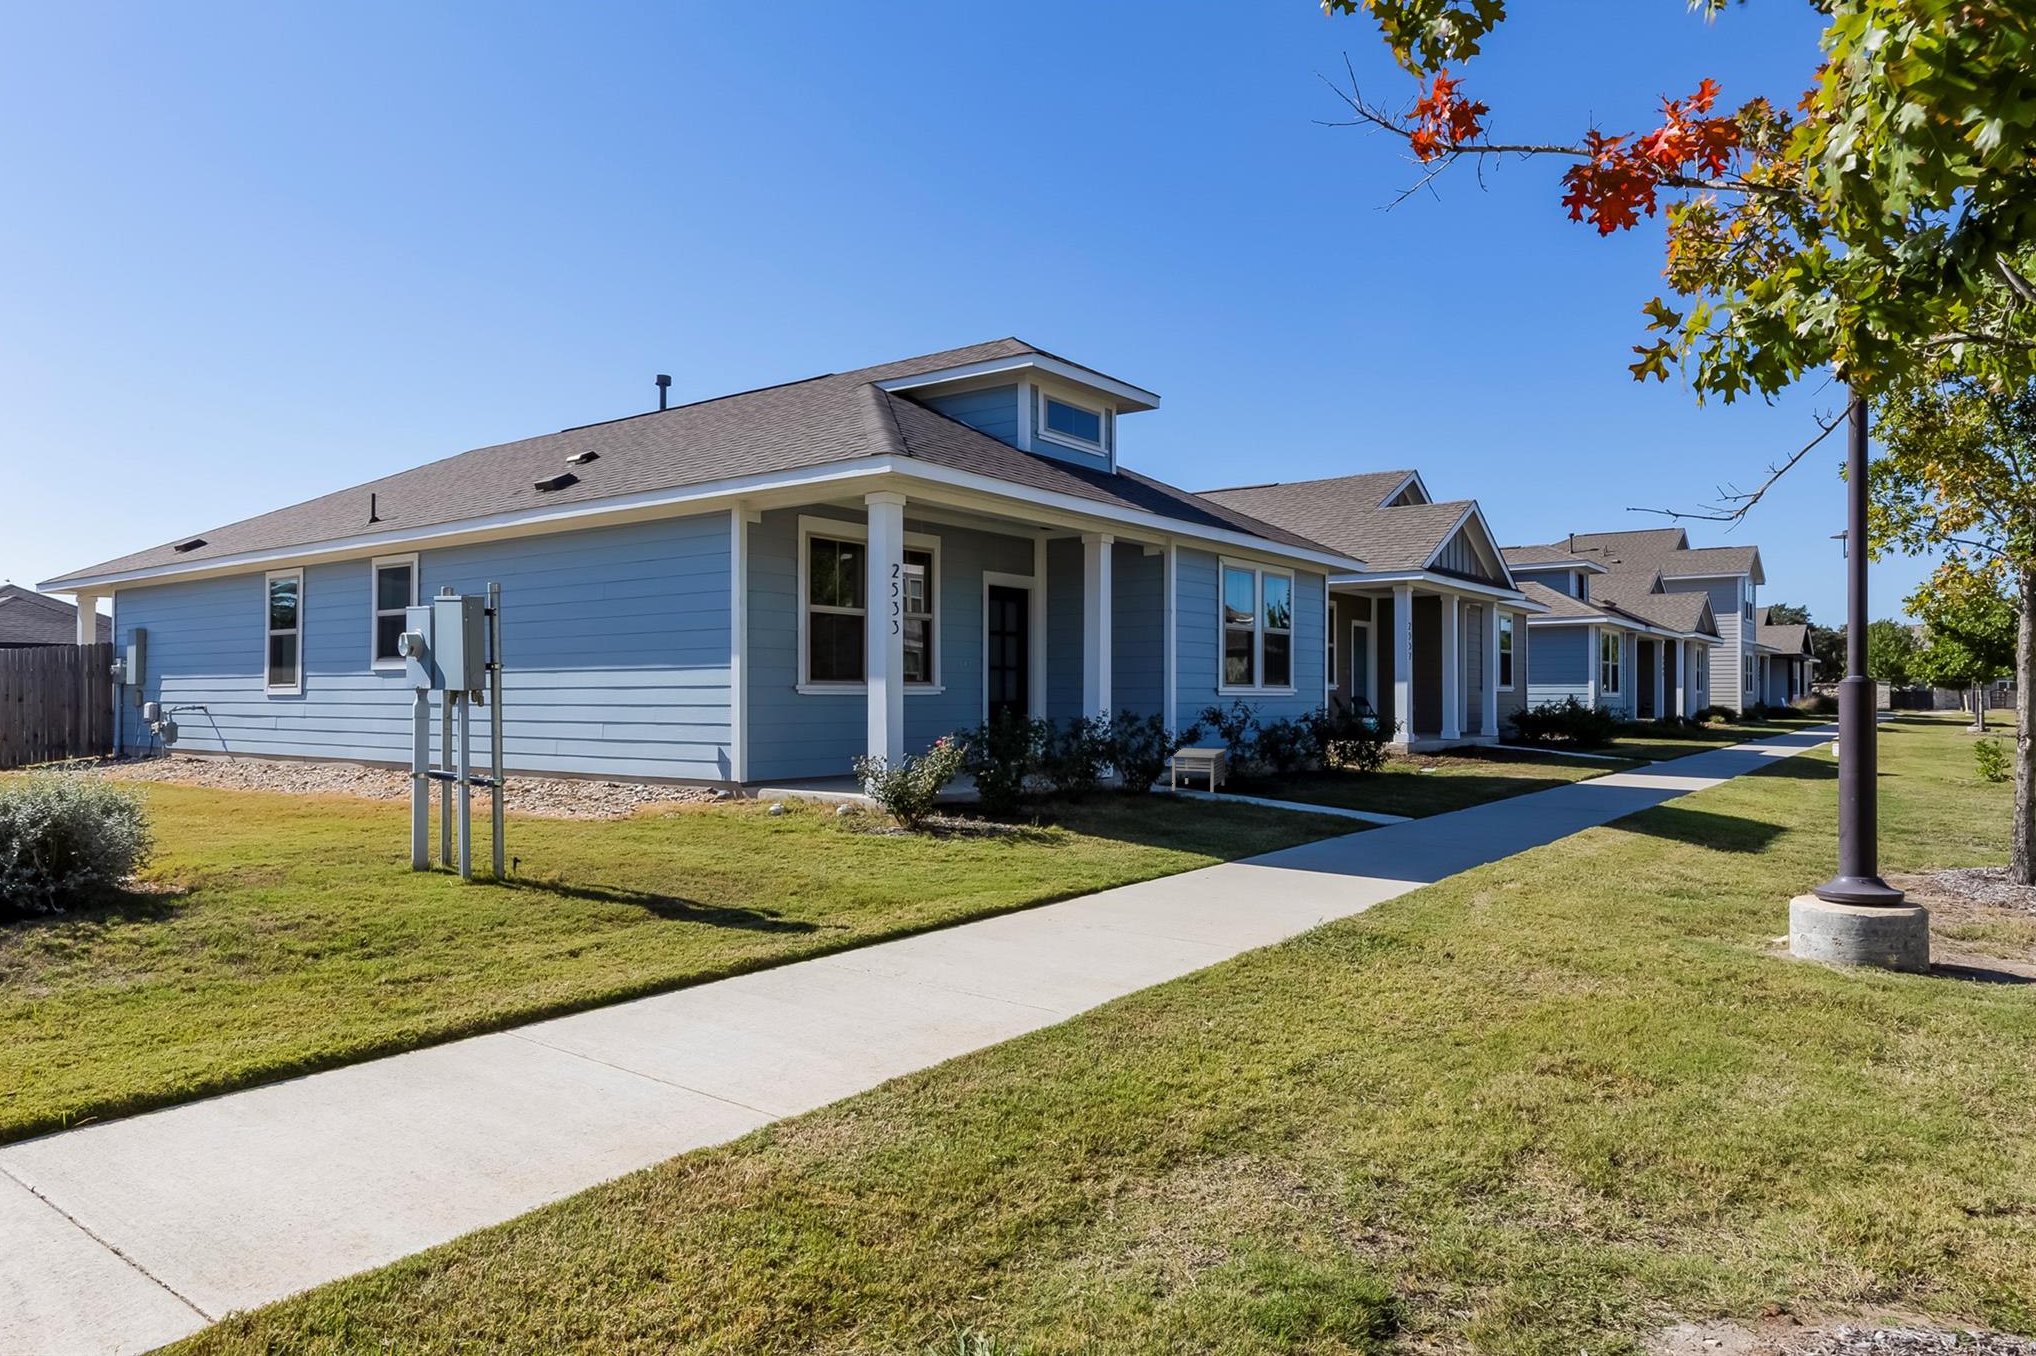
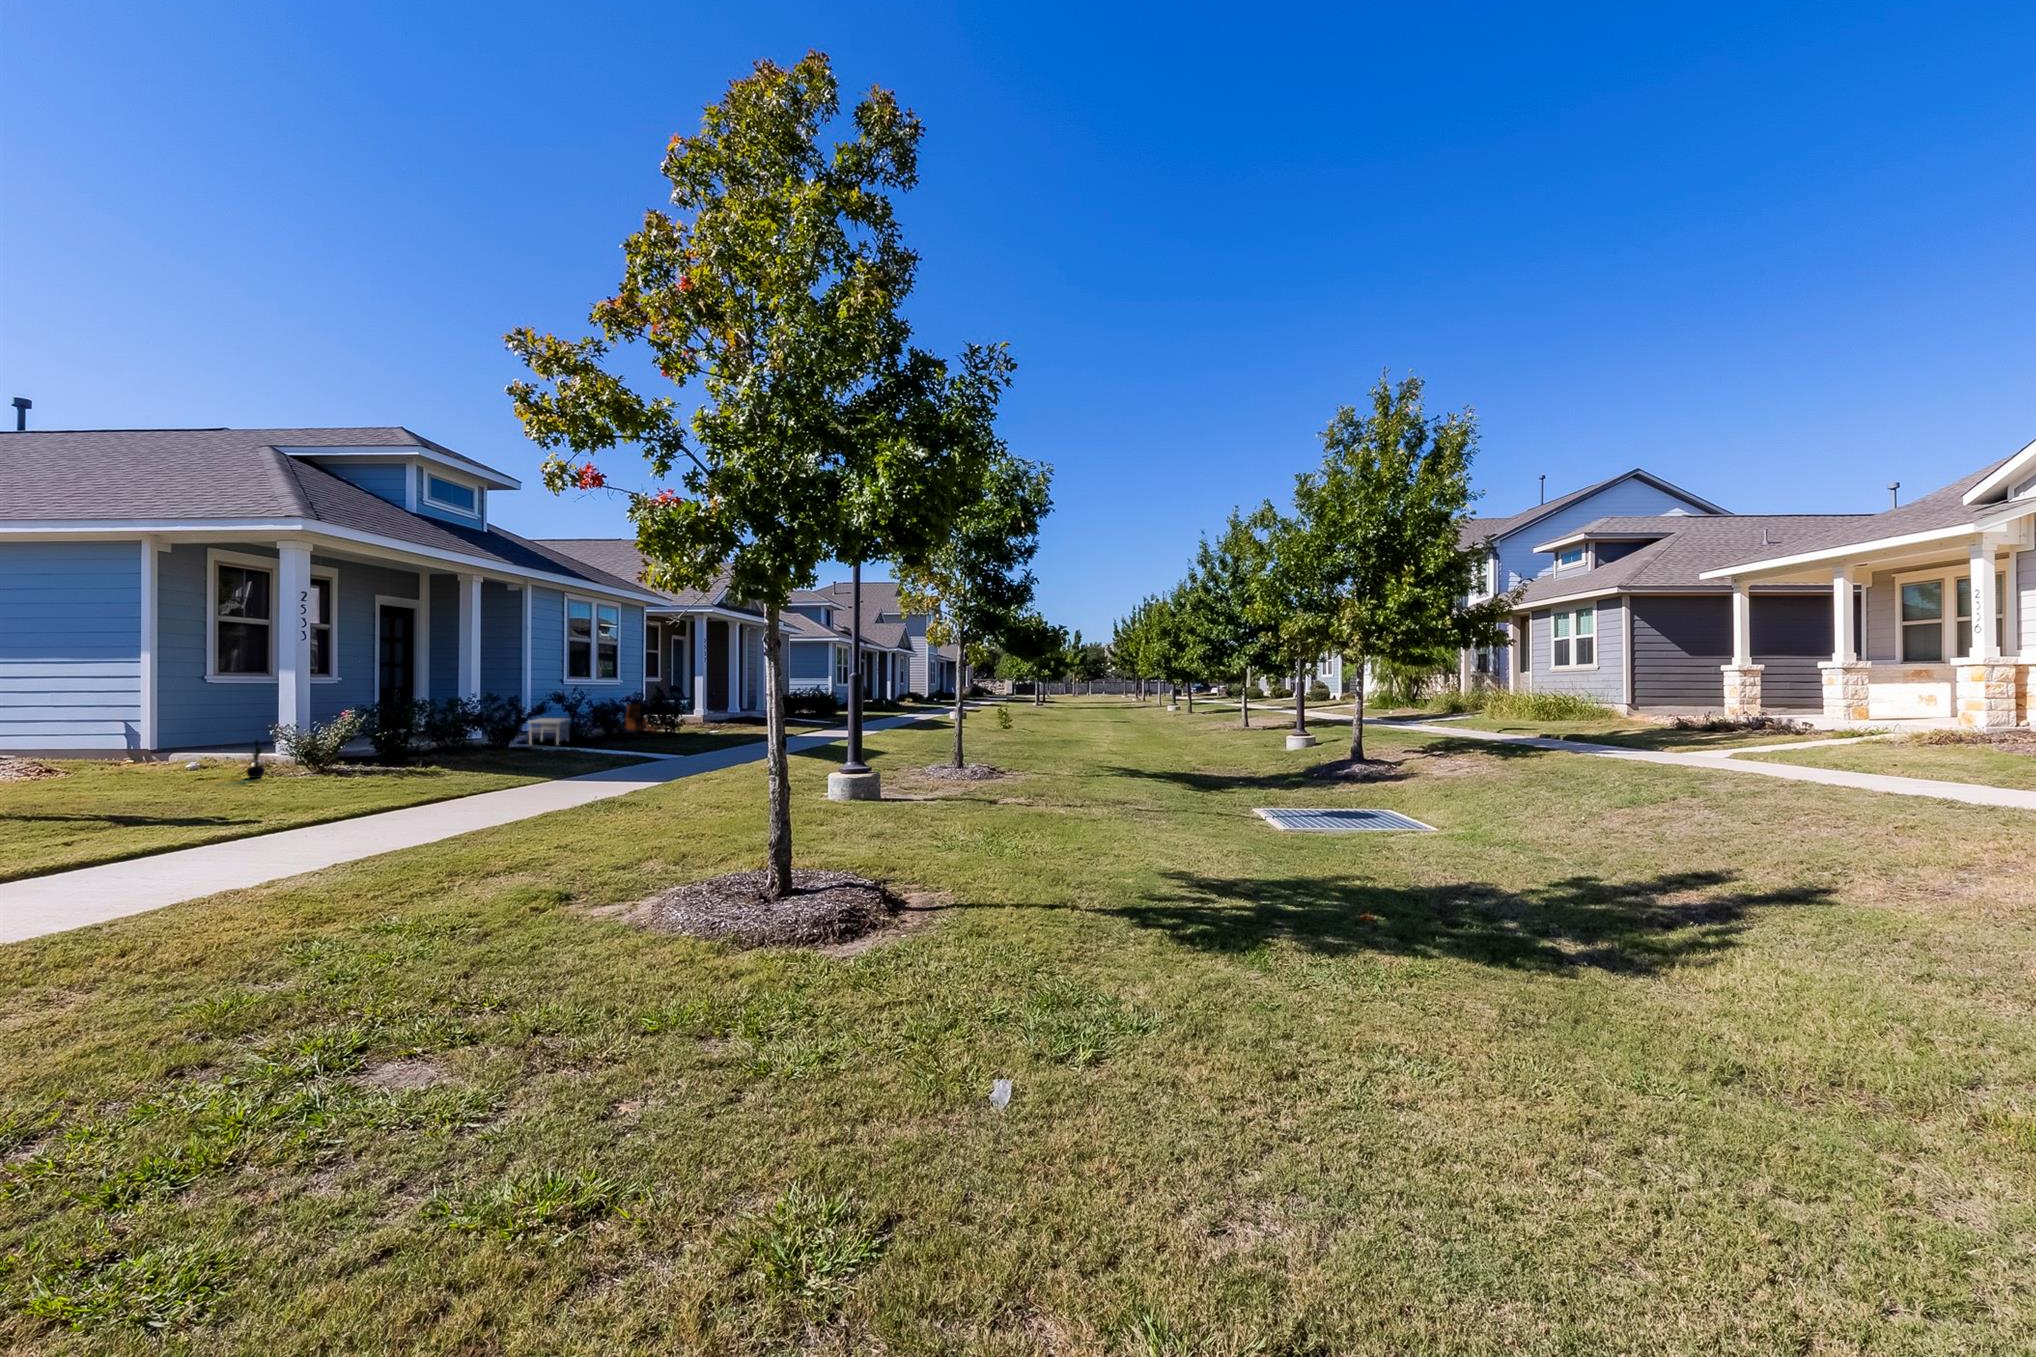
lounge chair: none [1302,727,1365,785] -> present [625,704,663,737]
decorative plant: none [809,775,870,834] -> present [246,740,265,778]

